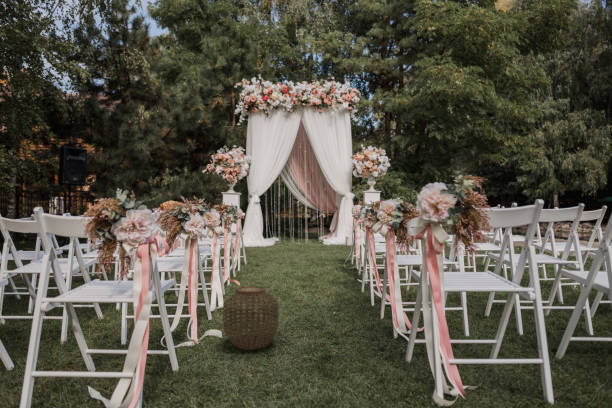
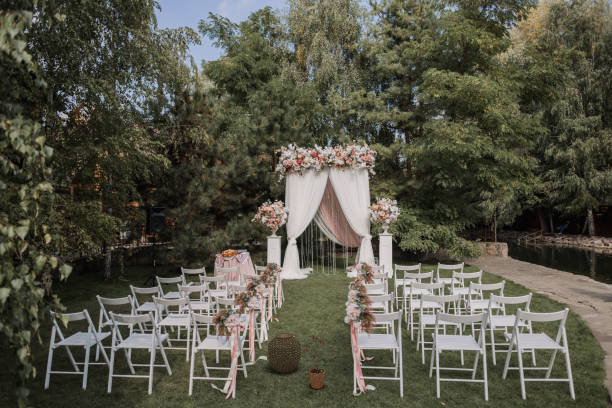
potted plant: none [284,282,327,374] -> present [303,336,325,389]

